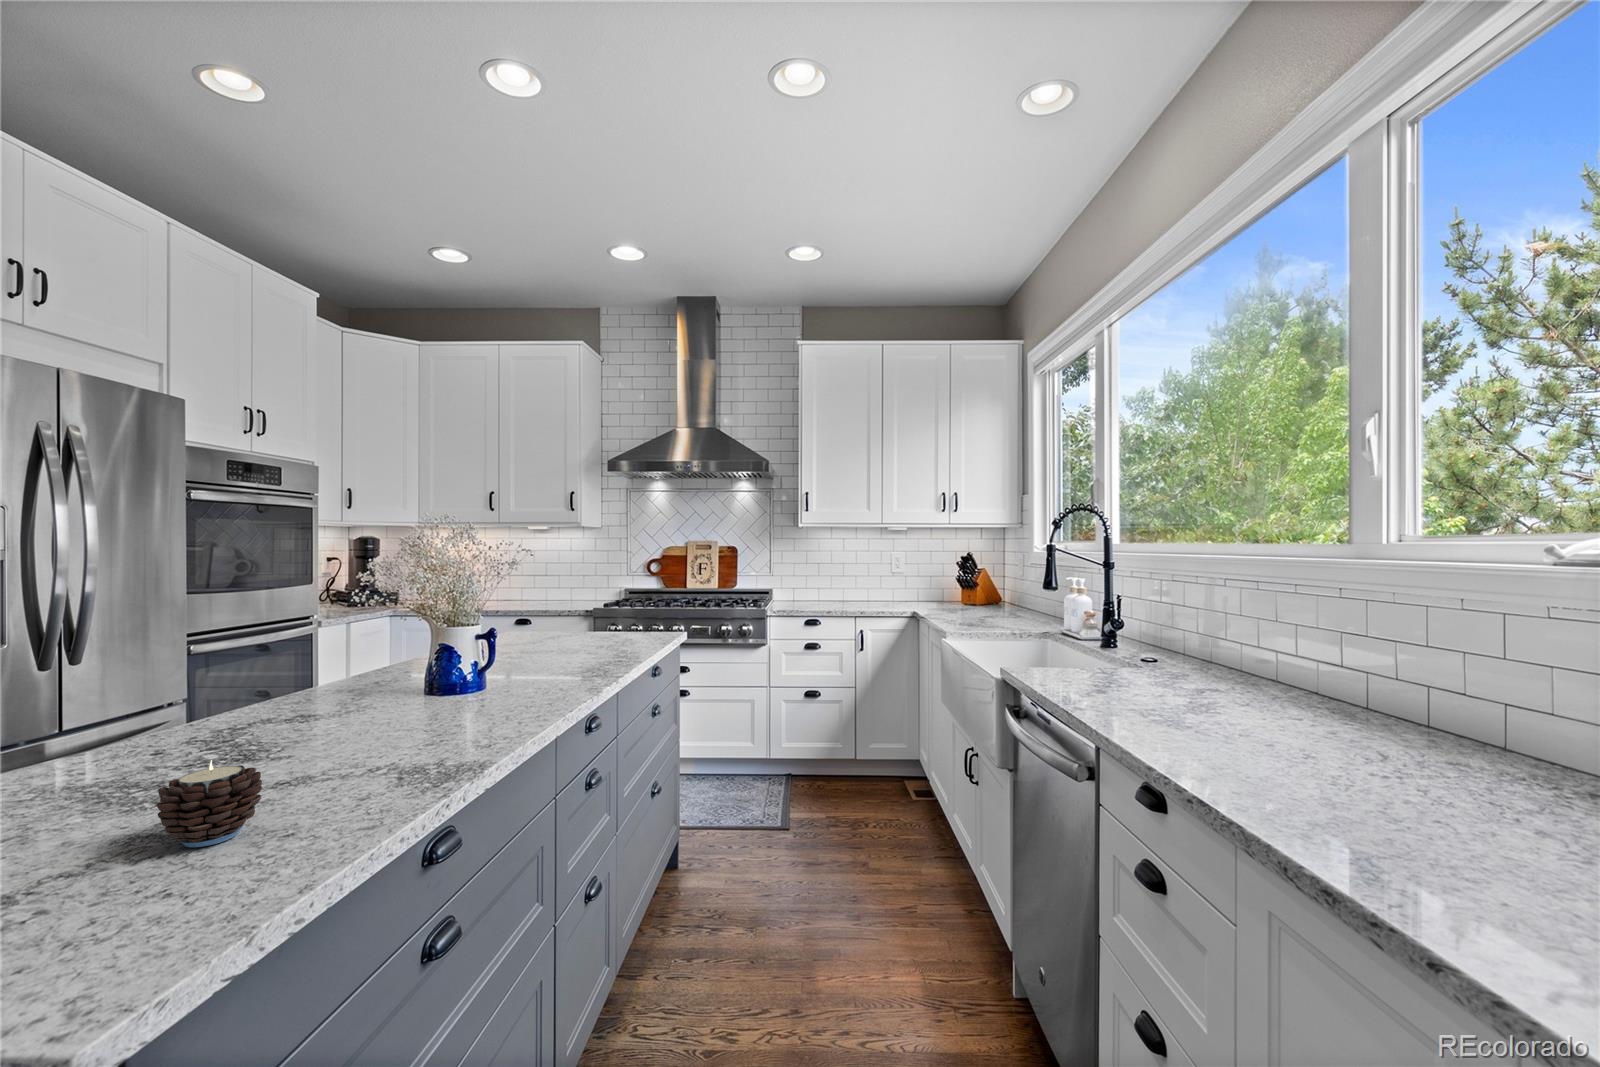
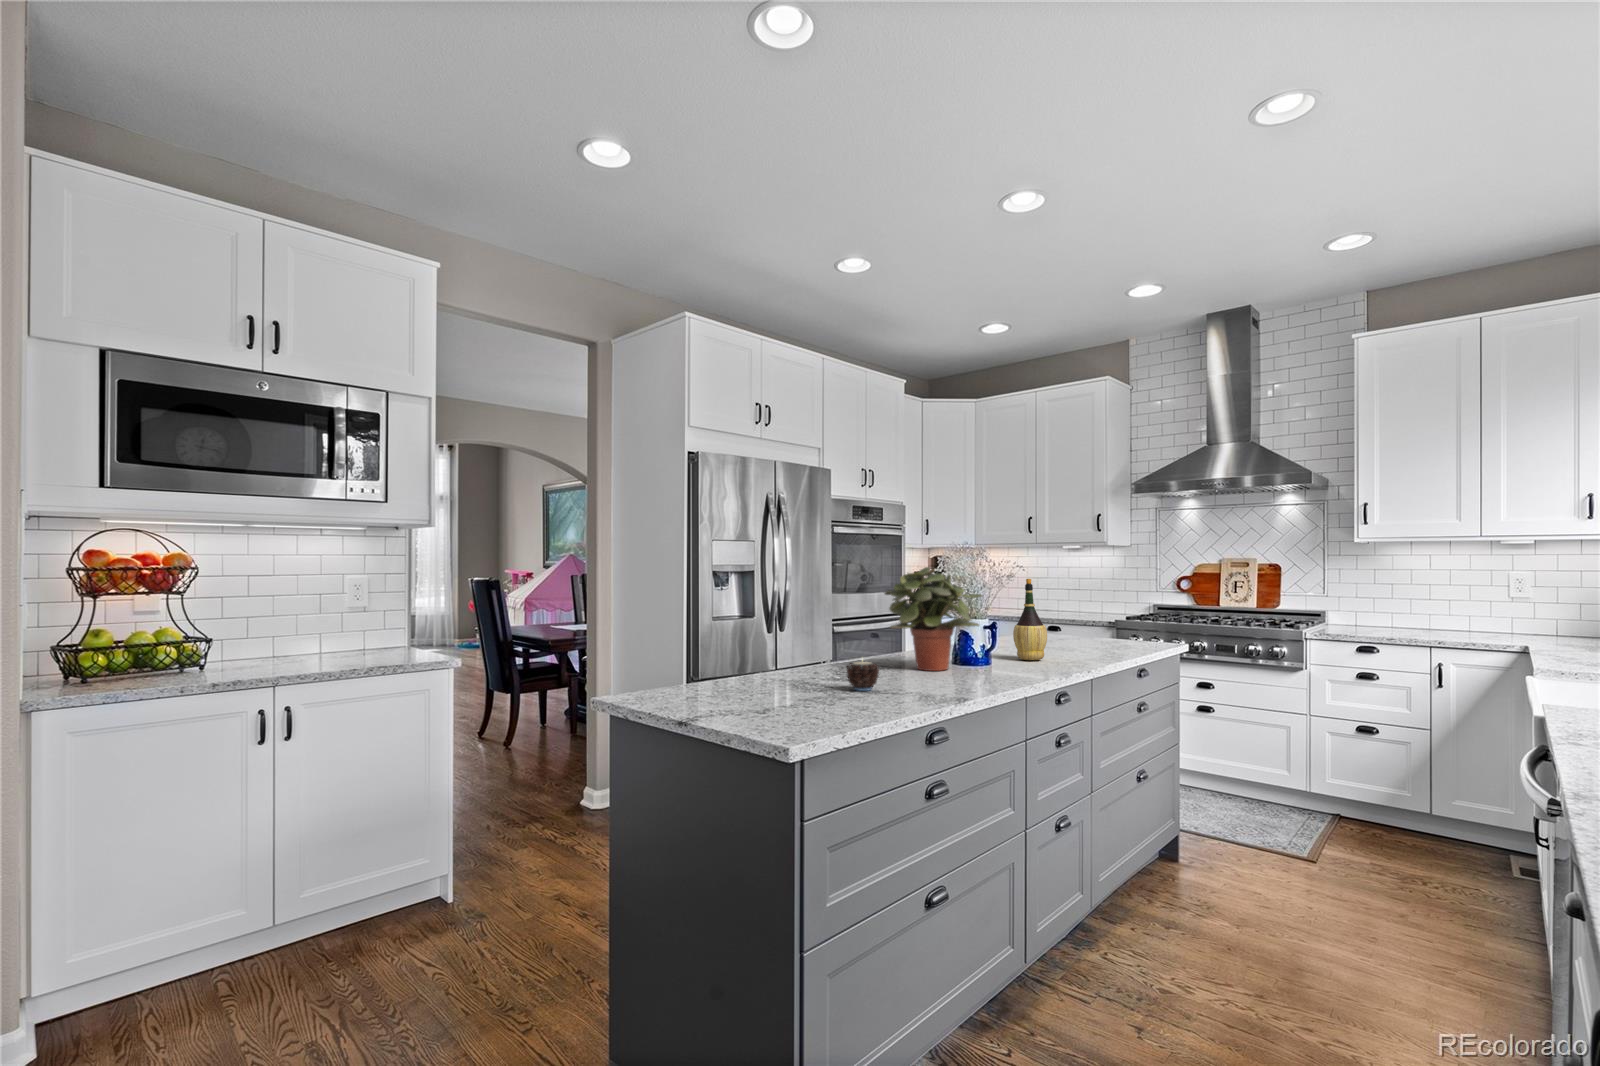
potted plant: none [279,545,488,734] -> present [885,567,982,671]
wine bottle: none [519,563,569,681] -> present [1013,579,1047,660]

